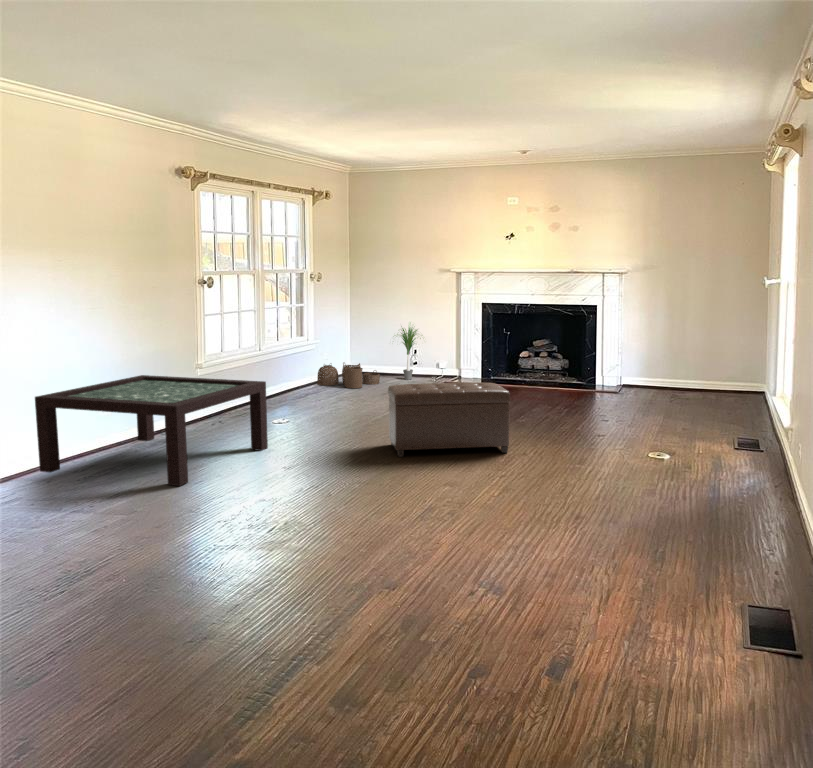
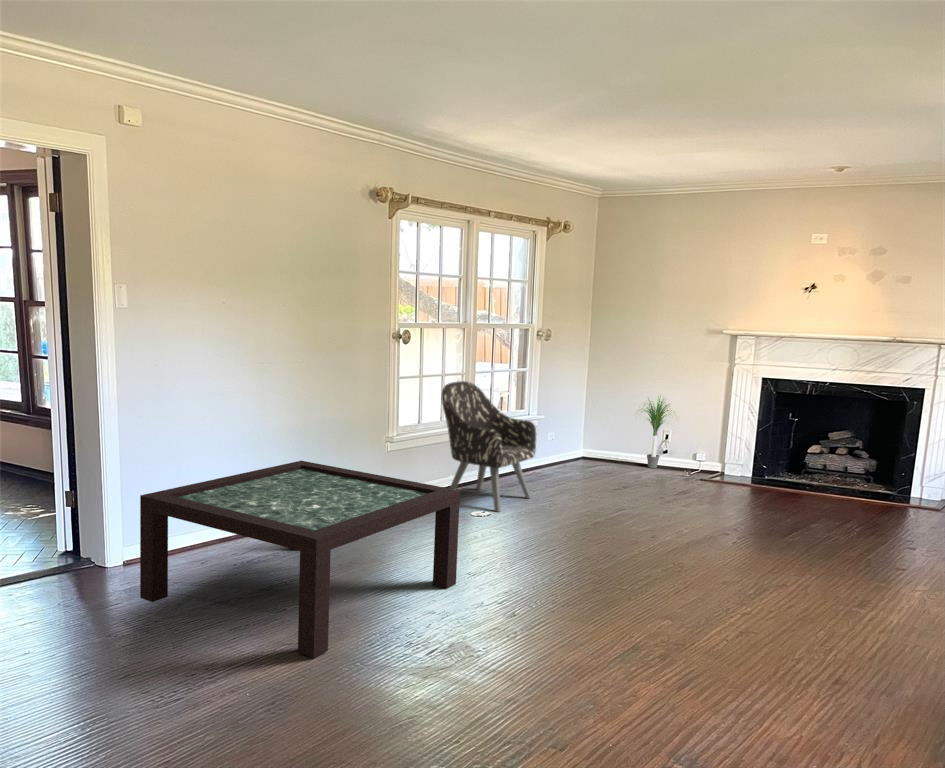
armchair: none [241,317,317,411] -> present [442,381,536,512]
woven basket: present [317,363,380,388] -> none [535,440,616,477]
ottoman: present [388,382,510,457] -> none [632,511,831,639]

